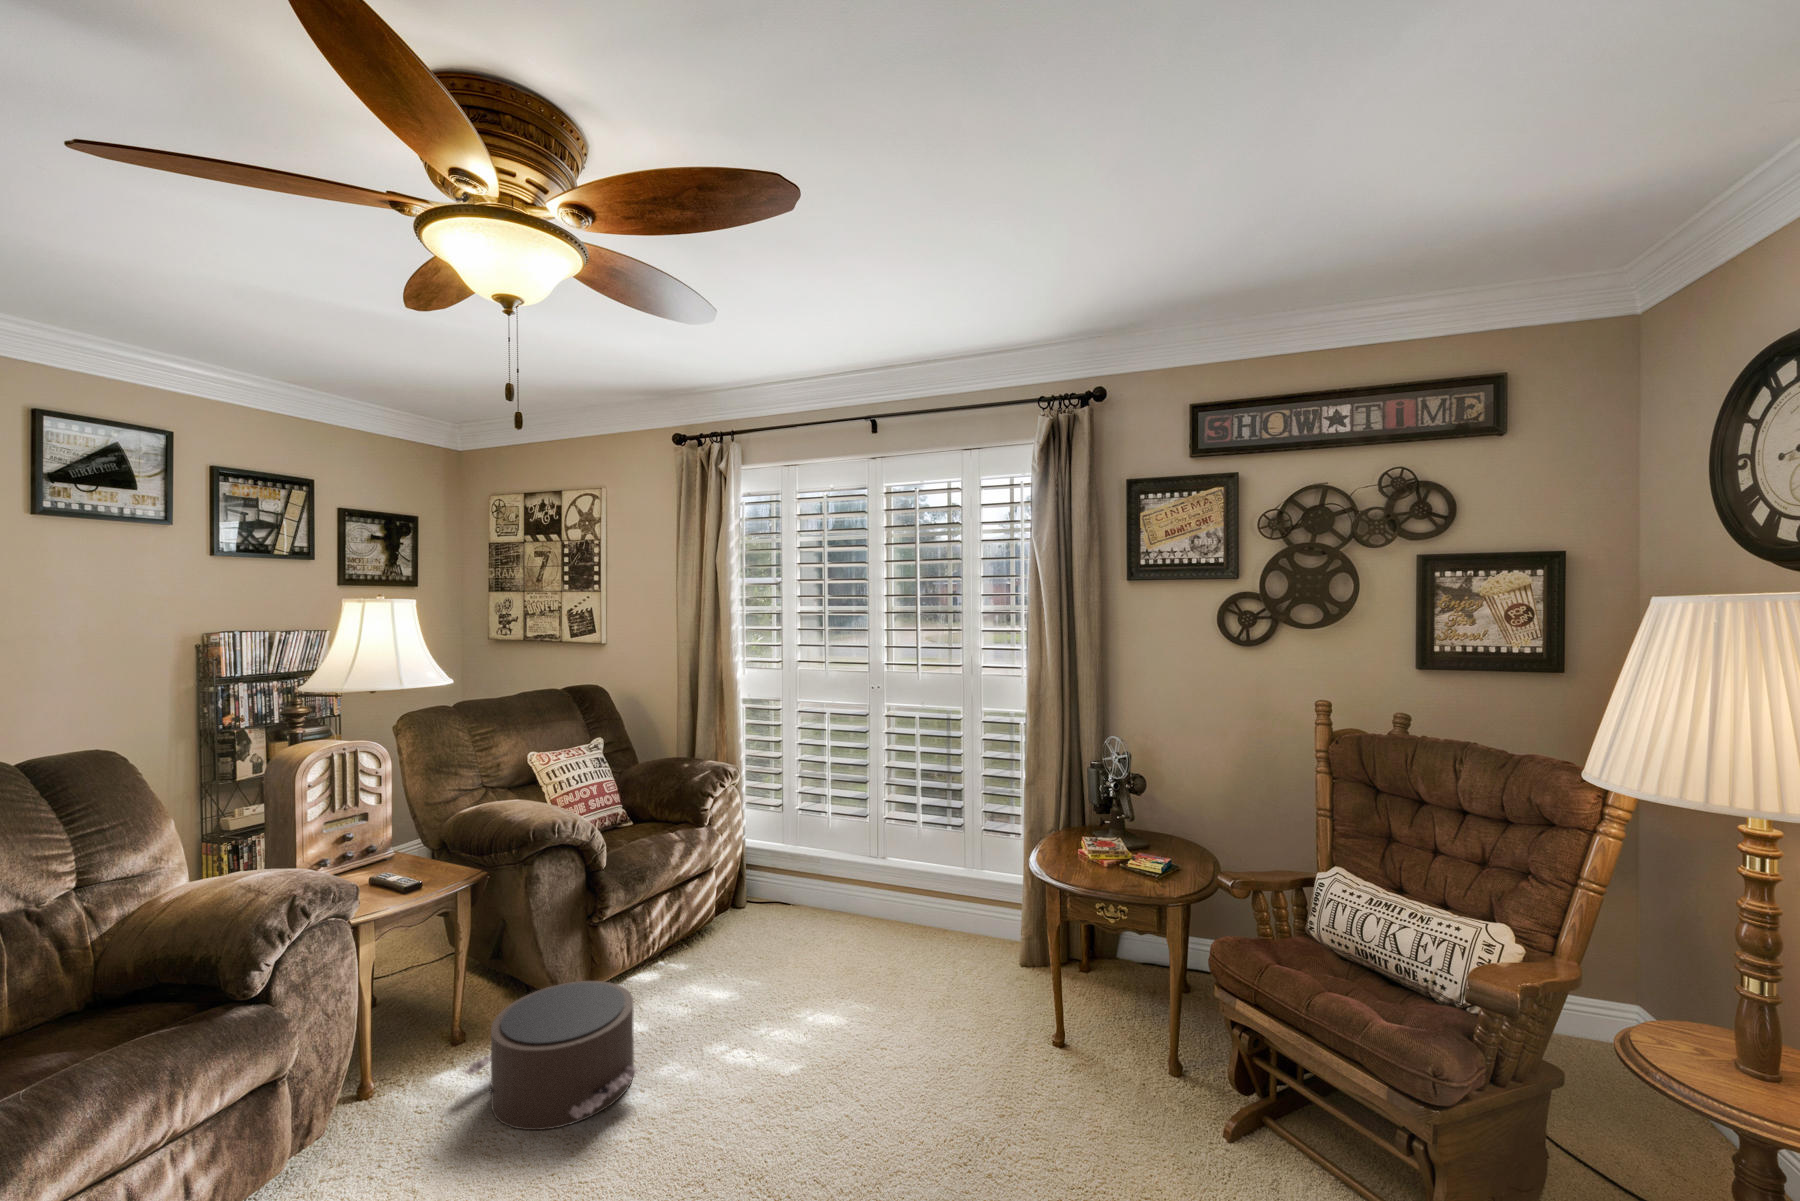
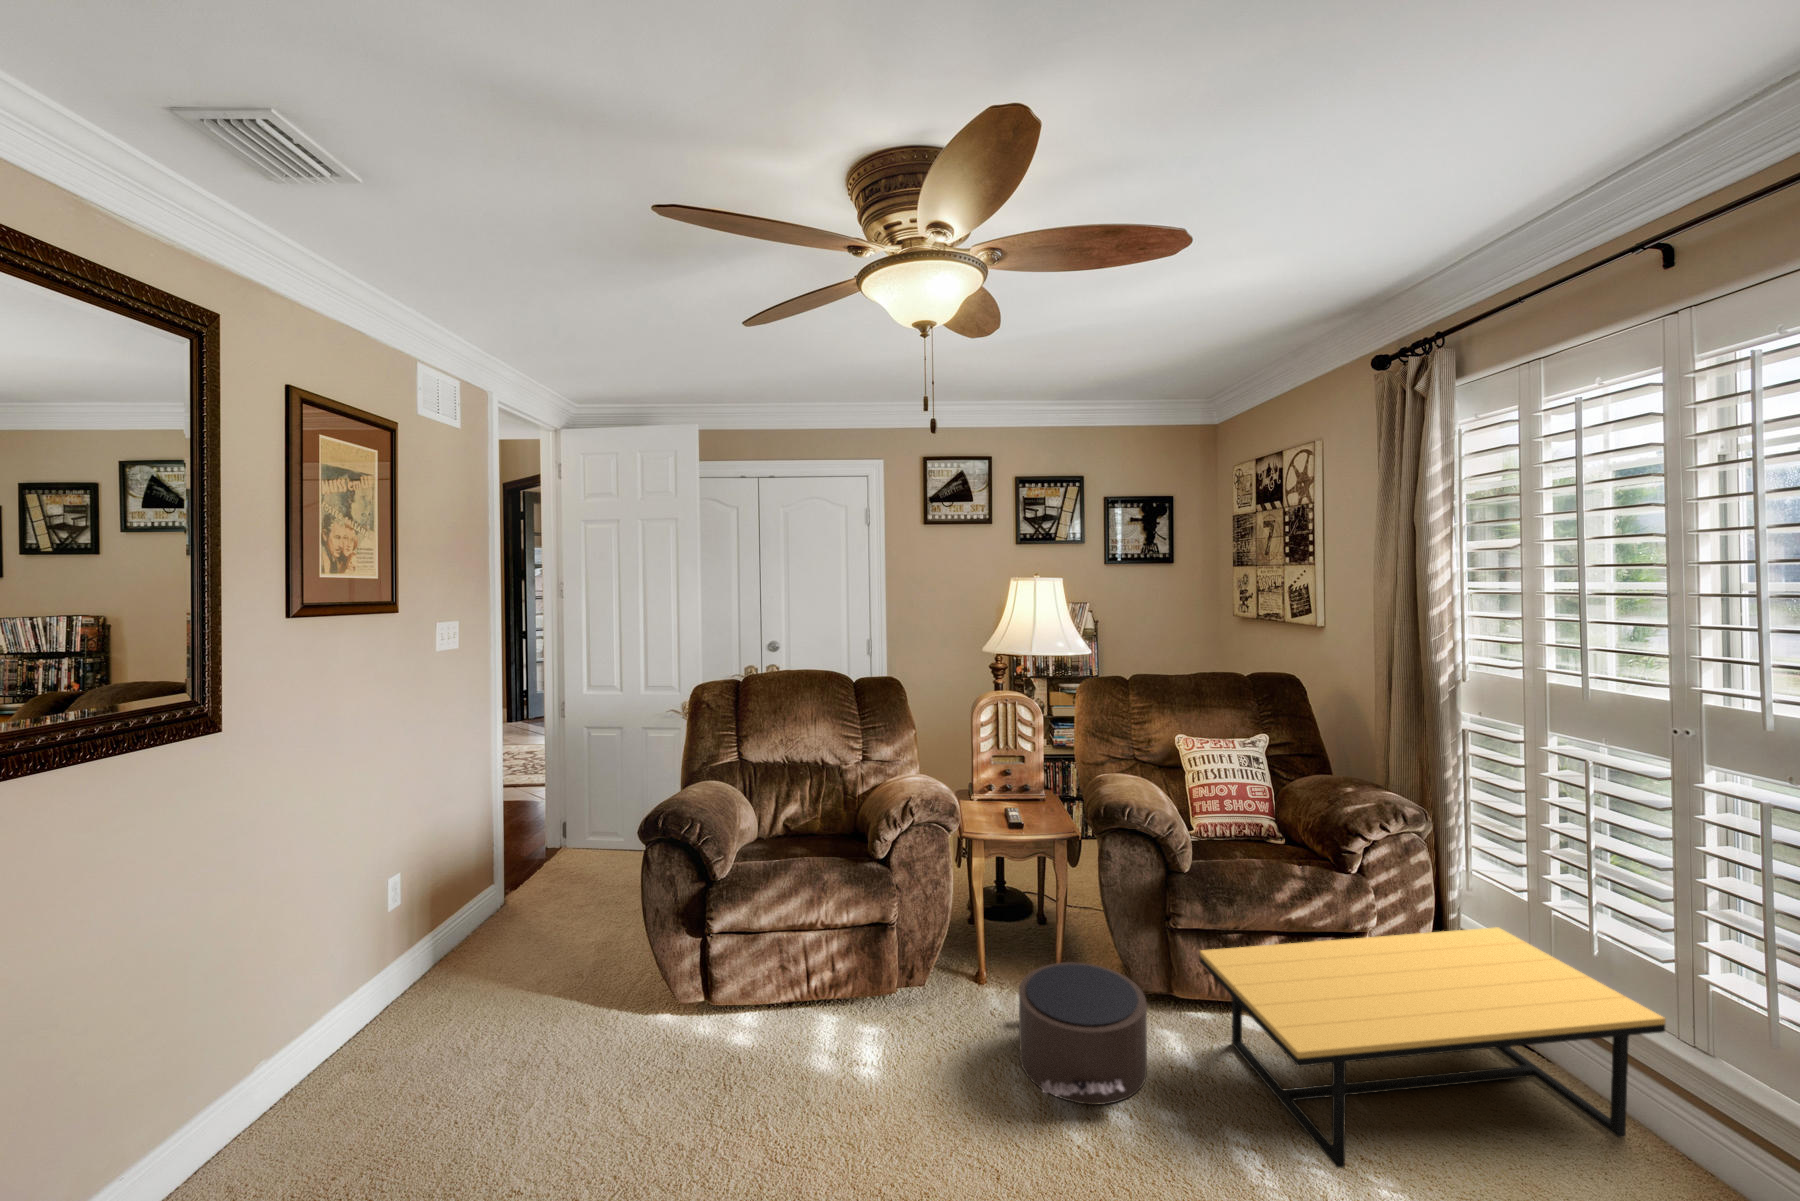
coffee table: none [643,838,886,1027] -> present [1200,927,1666,1168]

